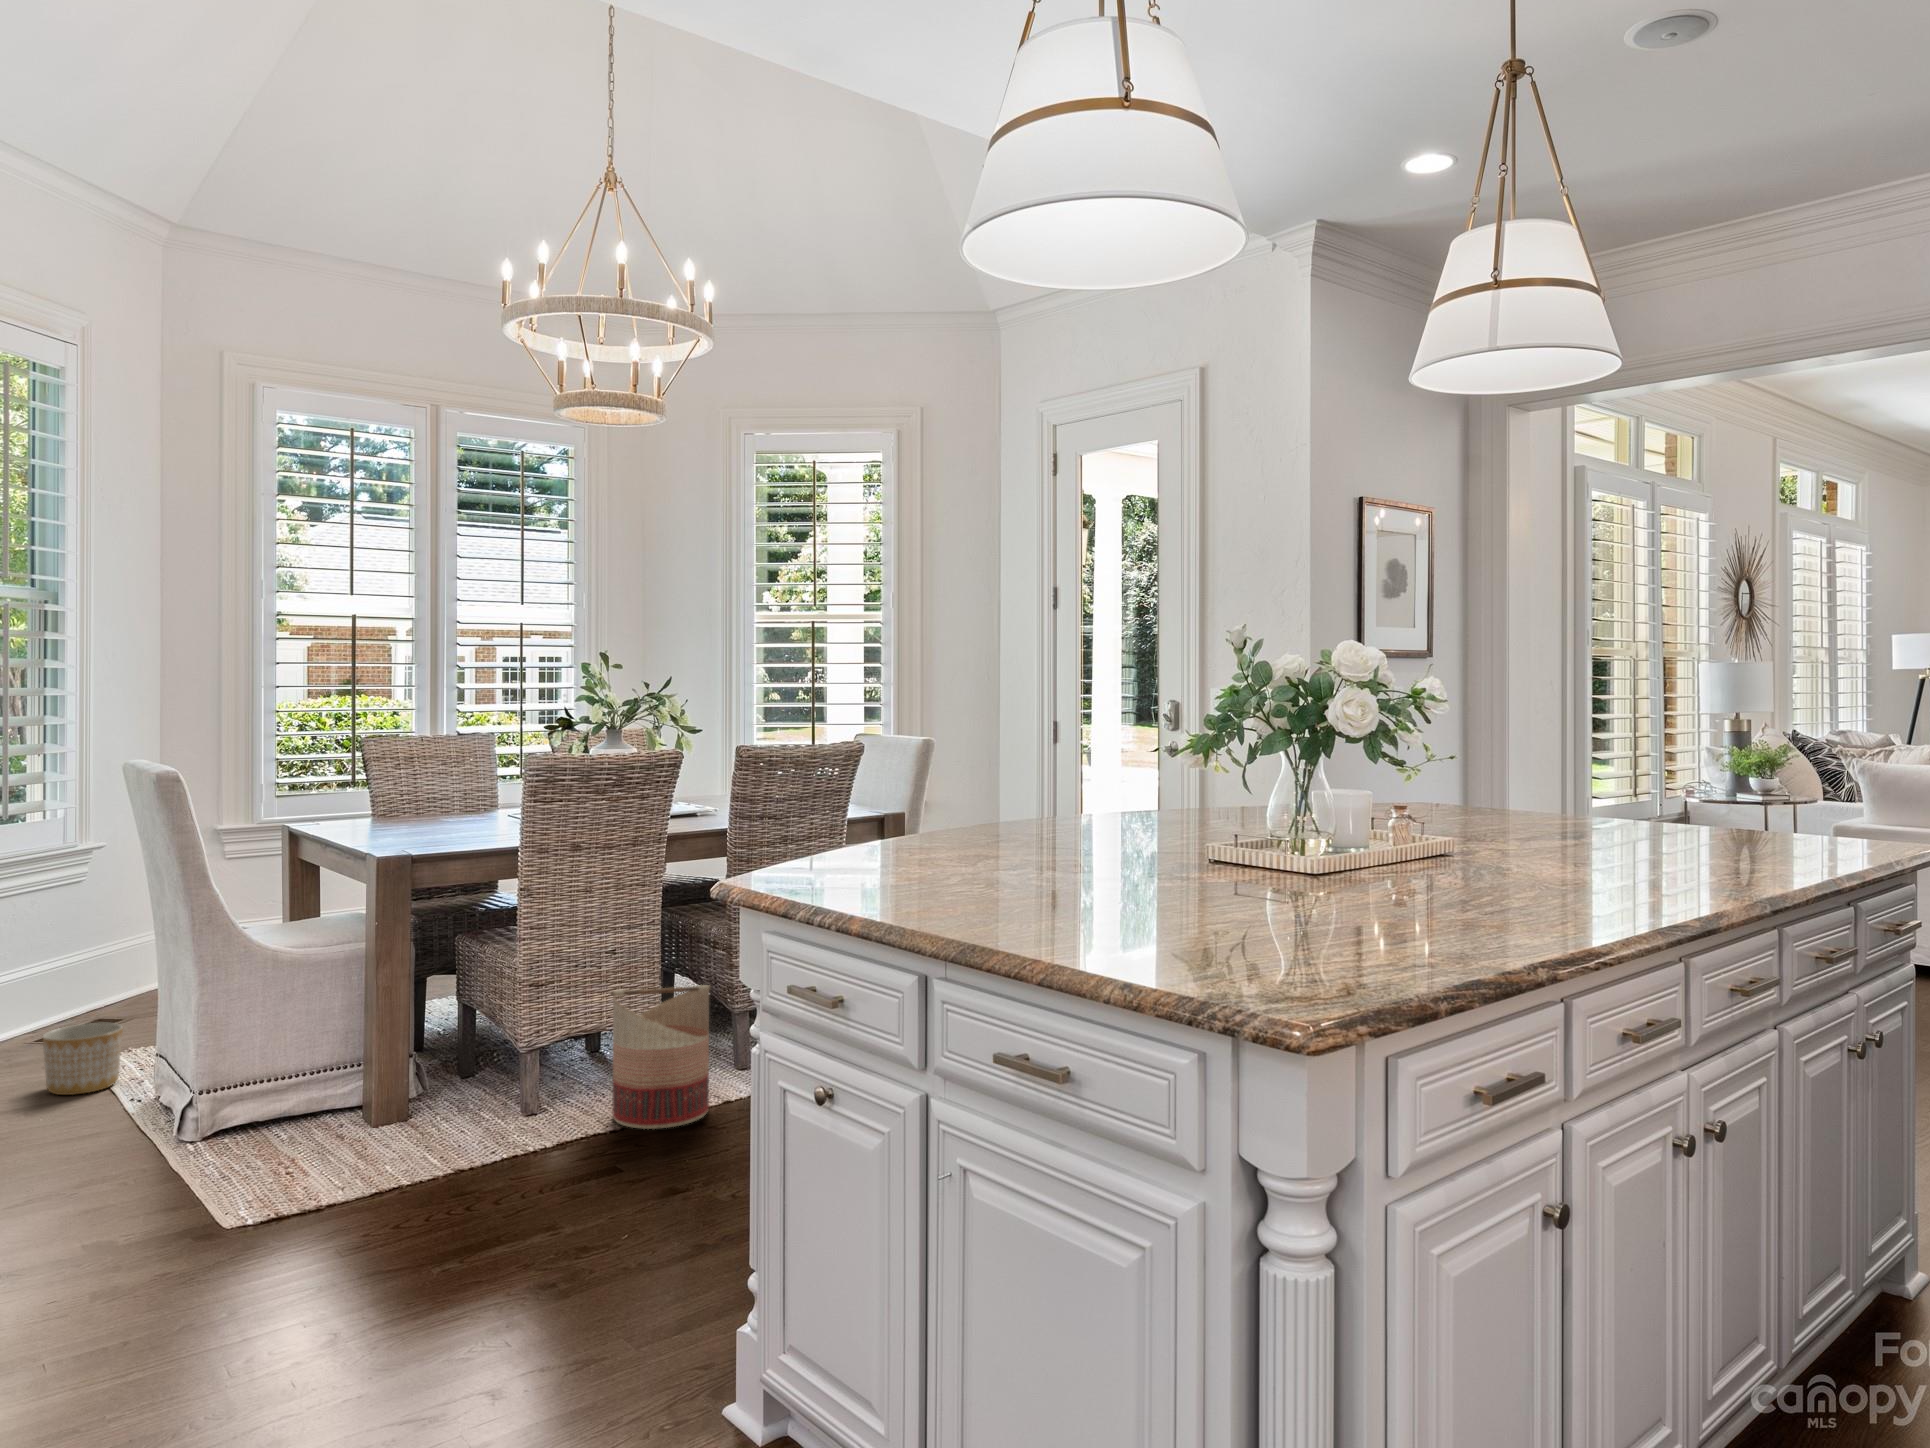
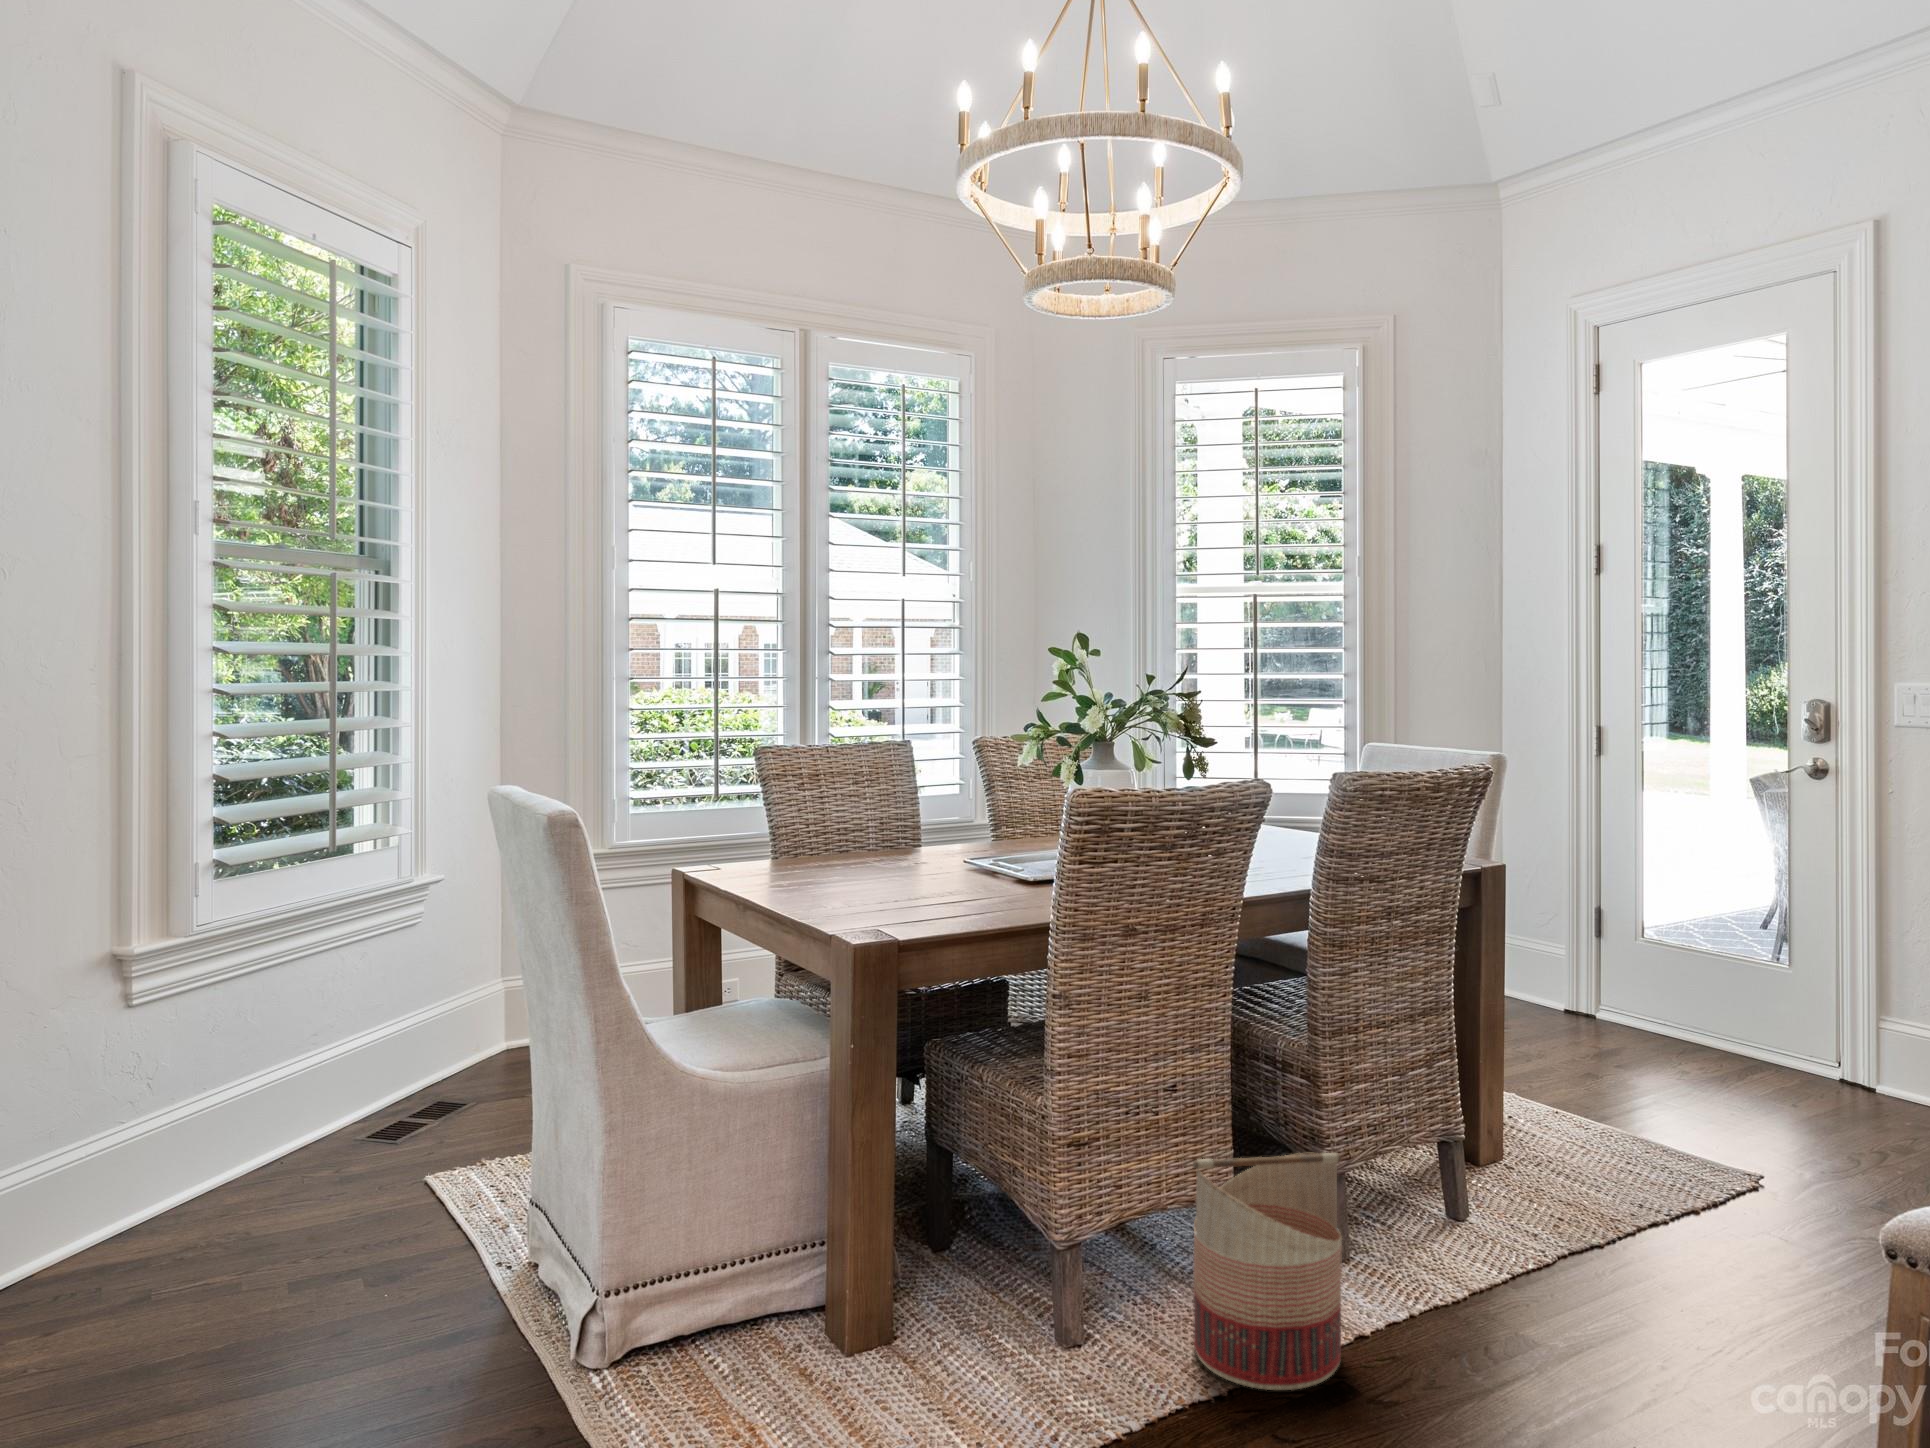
planter: present [42,1023,123,1095] -> none [384,1140,483,1247]

